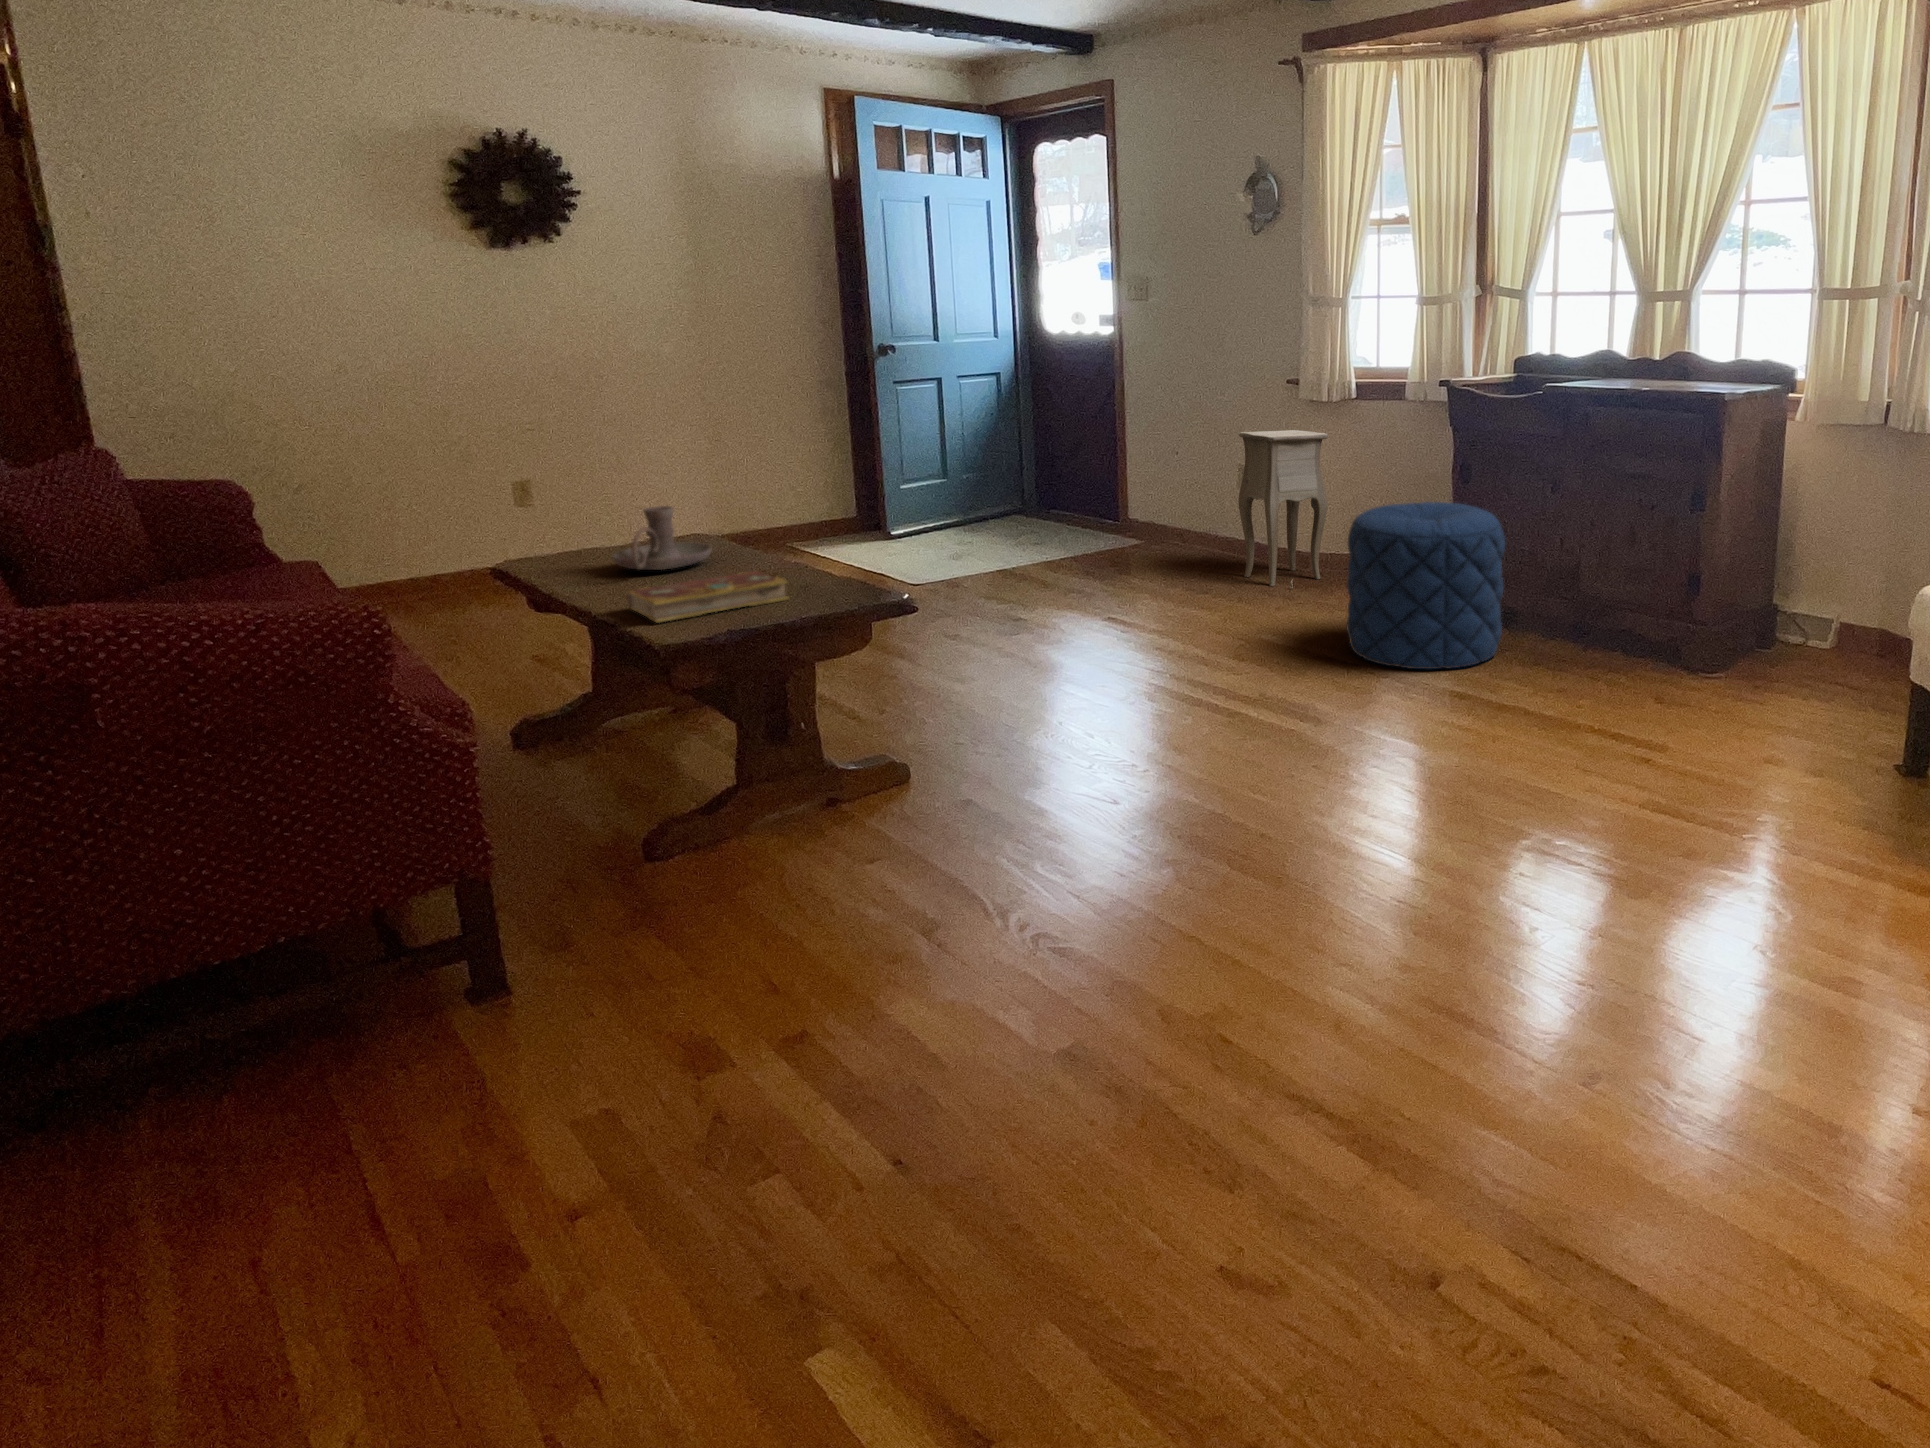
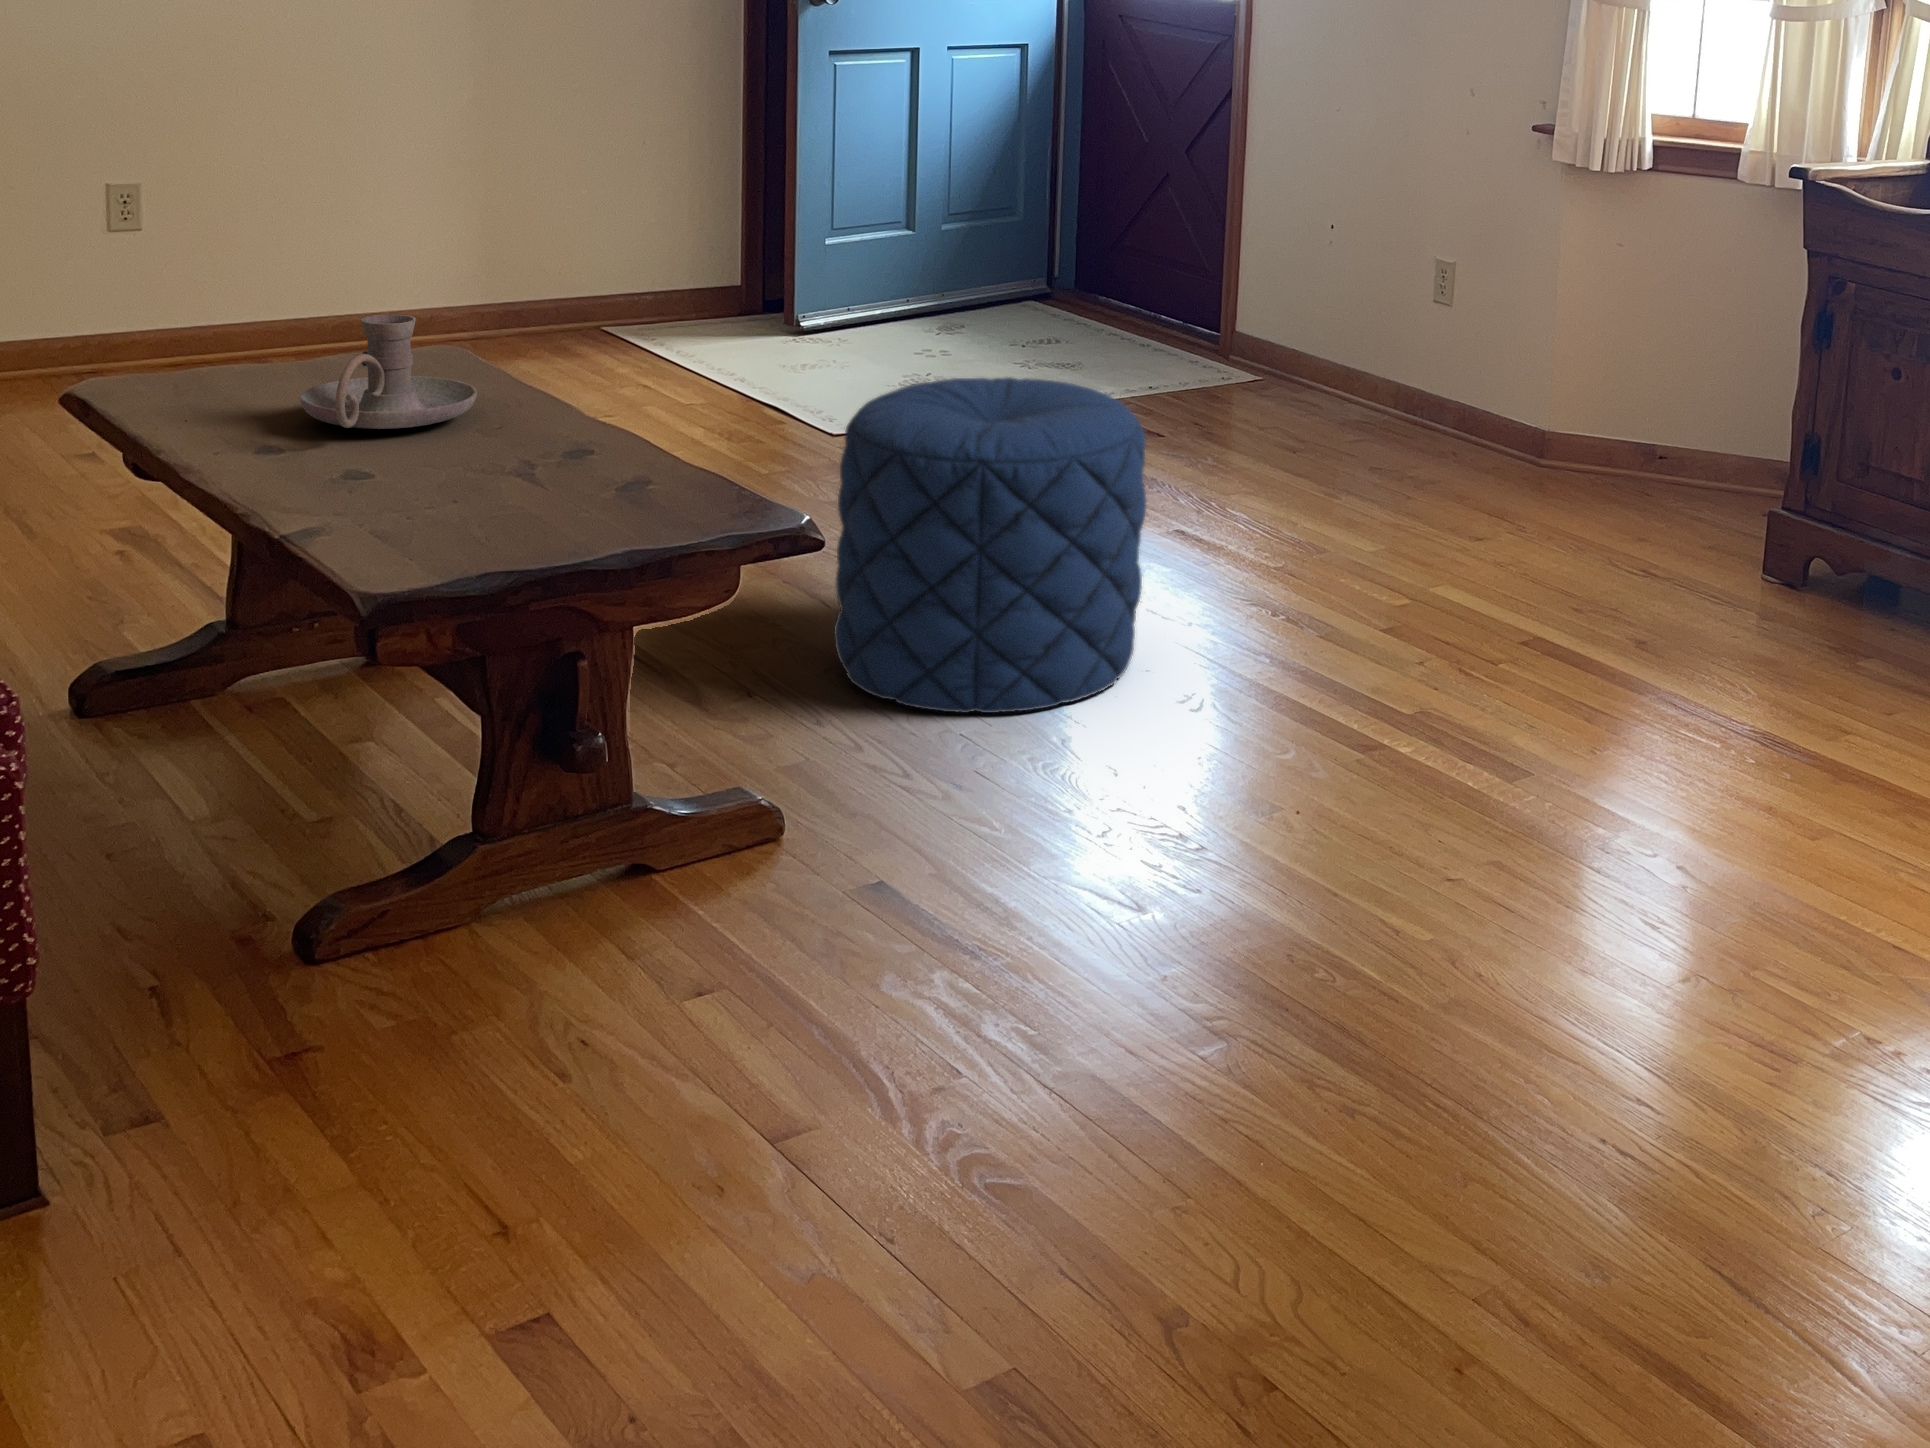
side table: present [1238,430,1328,588] -> none [1424,212,1592,501]
pouf: present [1347,502,1505,669] -> present [834,377,1146,713]
book: present [628,571,788,623] -> none [325,456,606,550]

